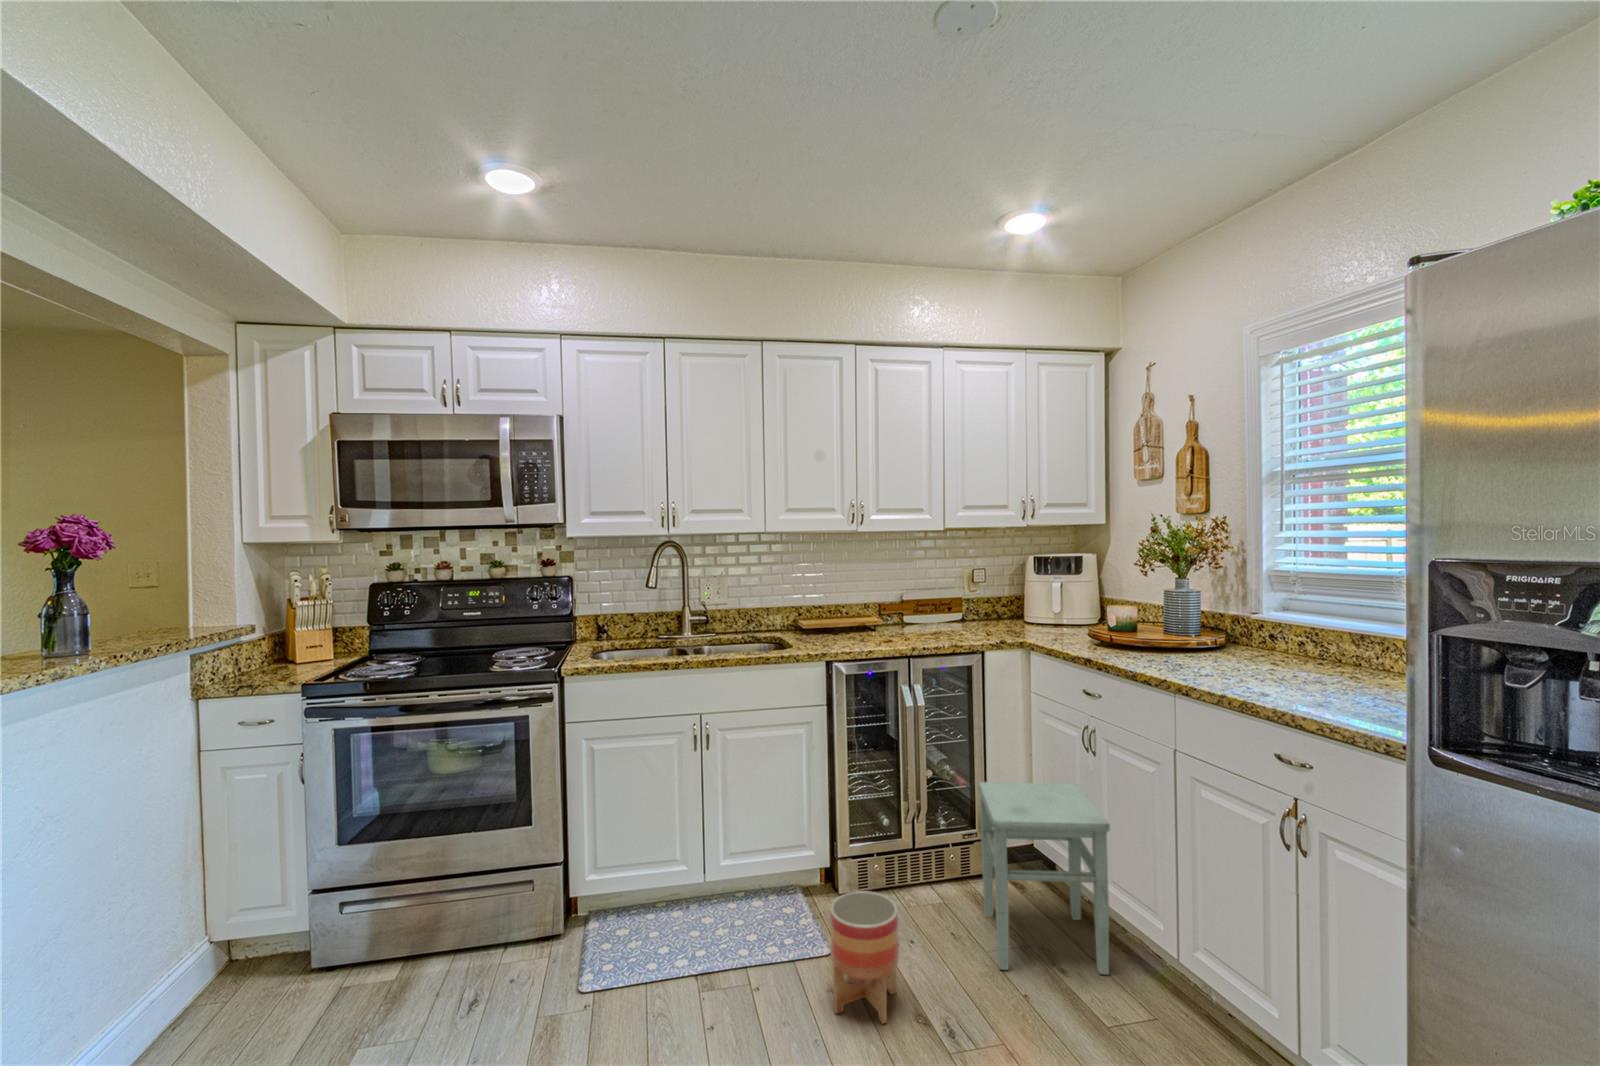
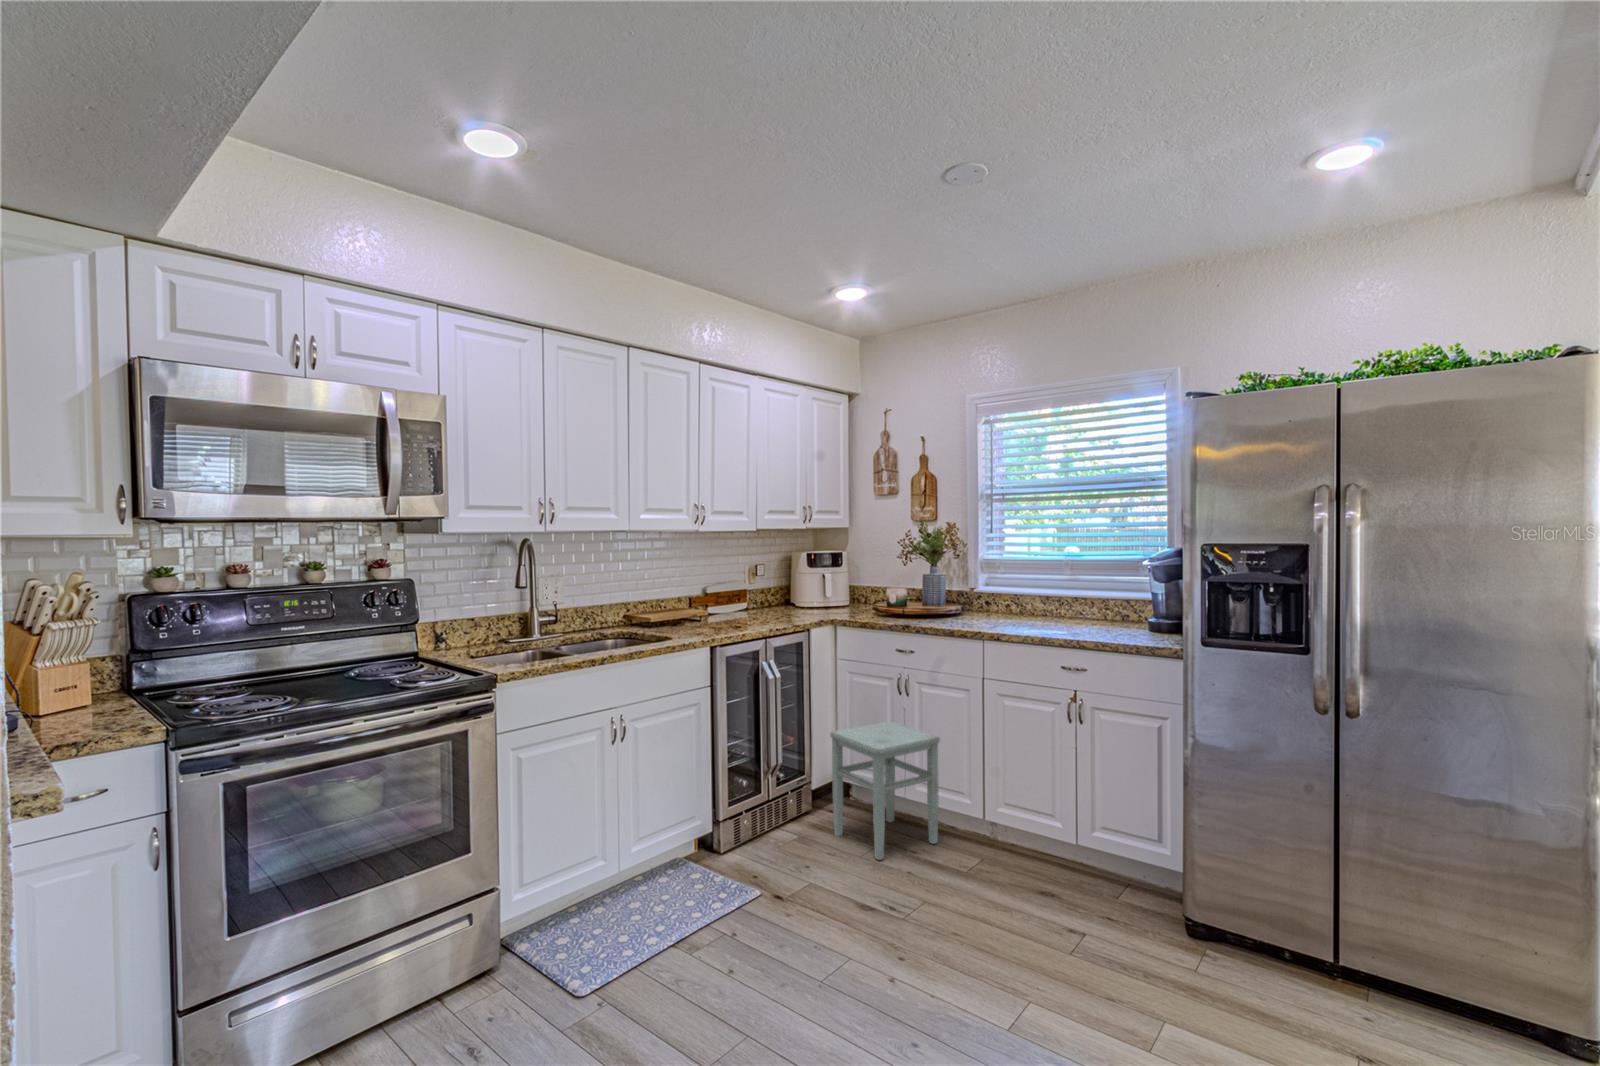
planter: present [830,891,899,1023] -> none [792,821,846,918]

